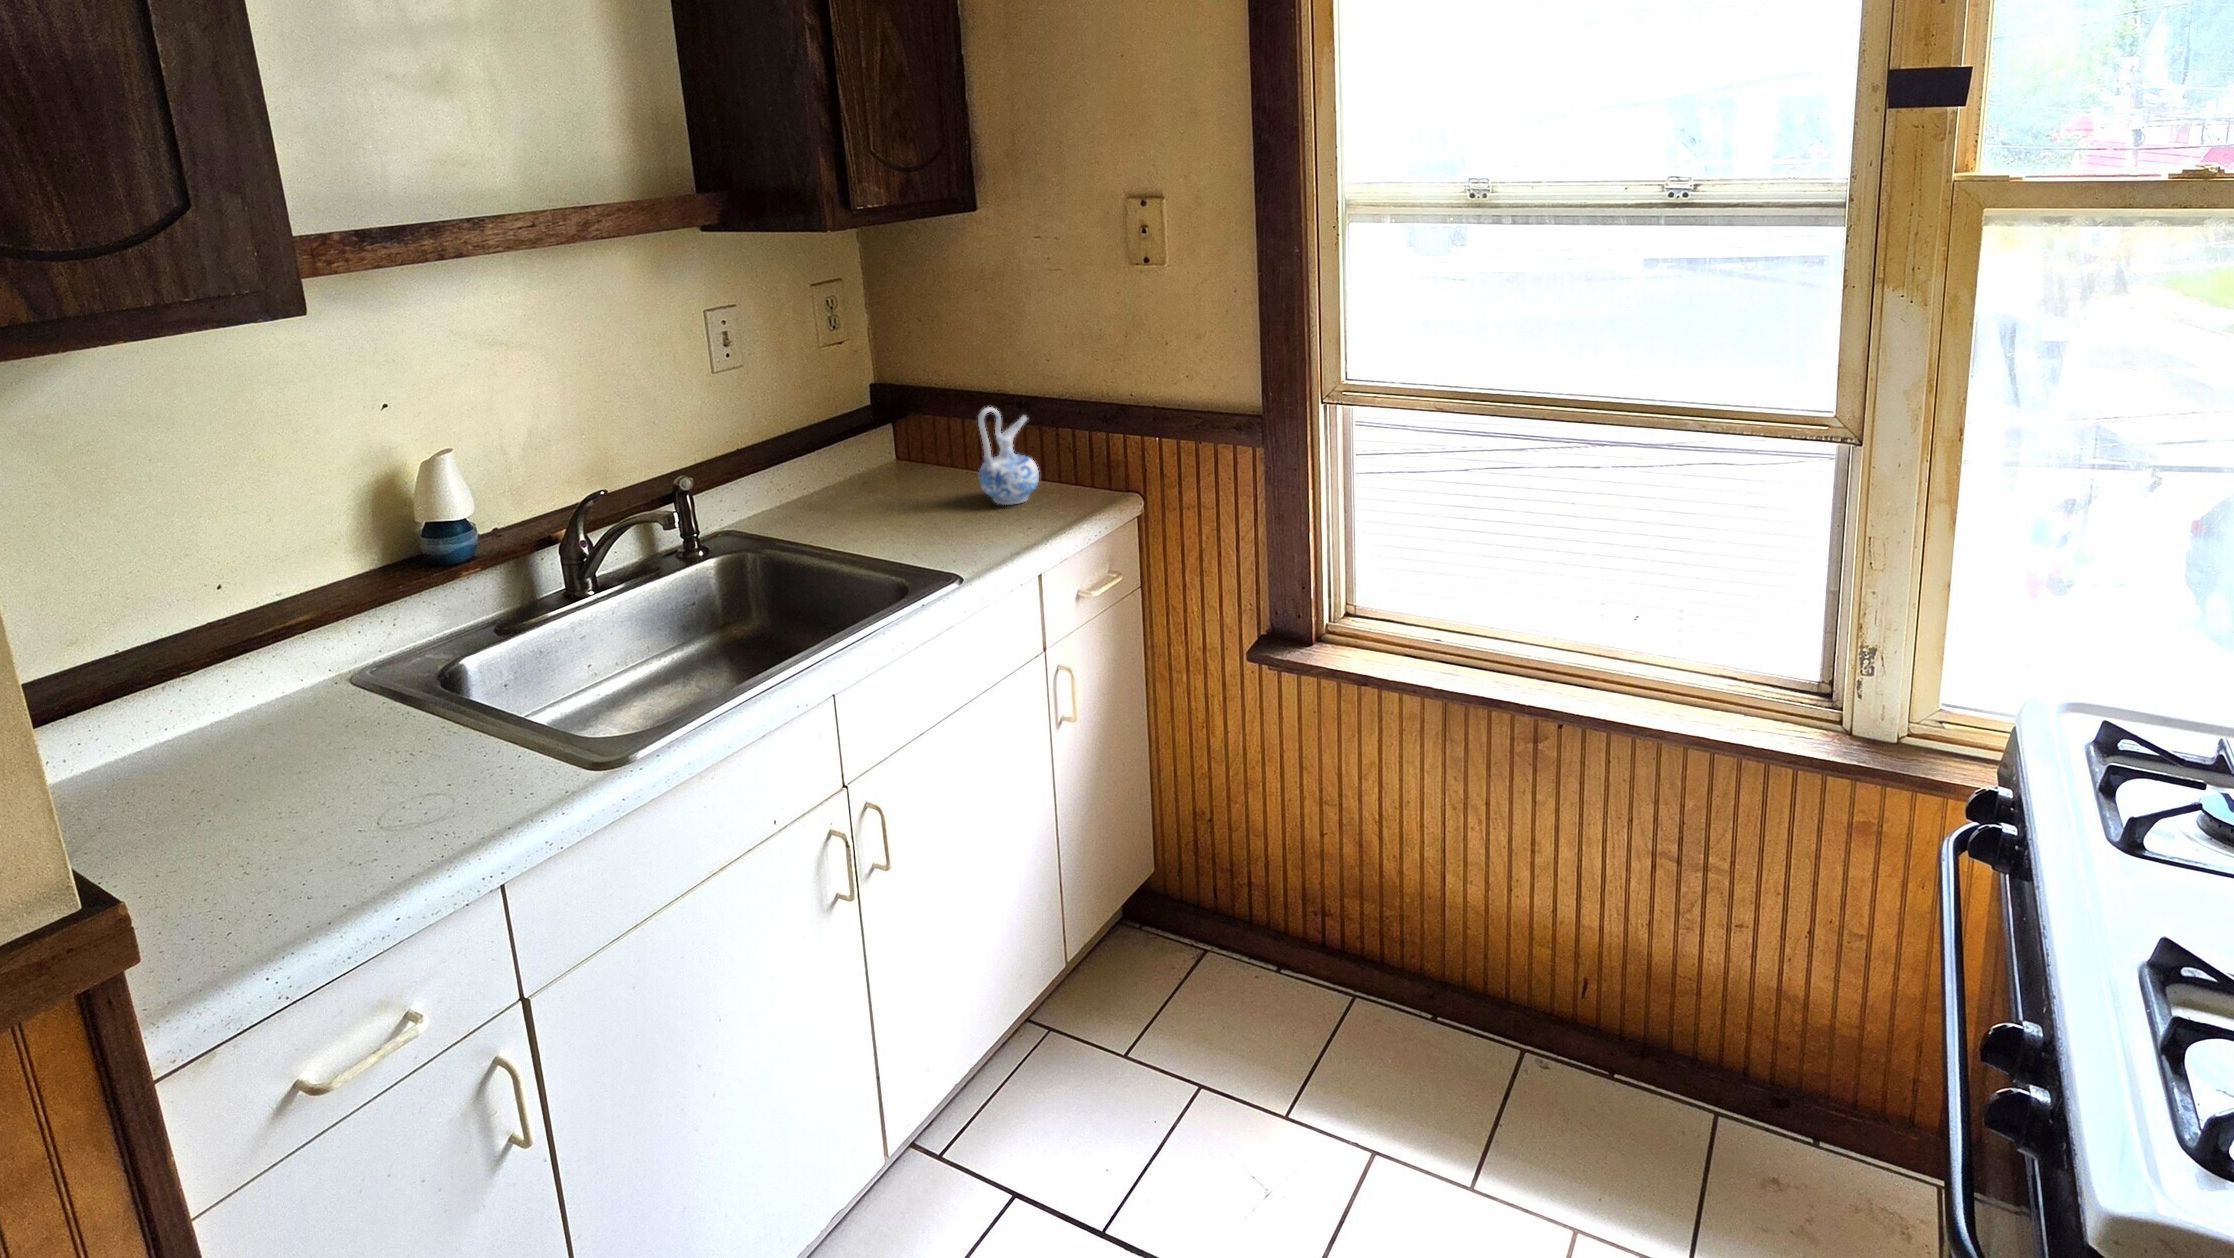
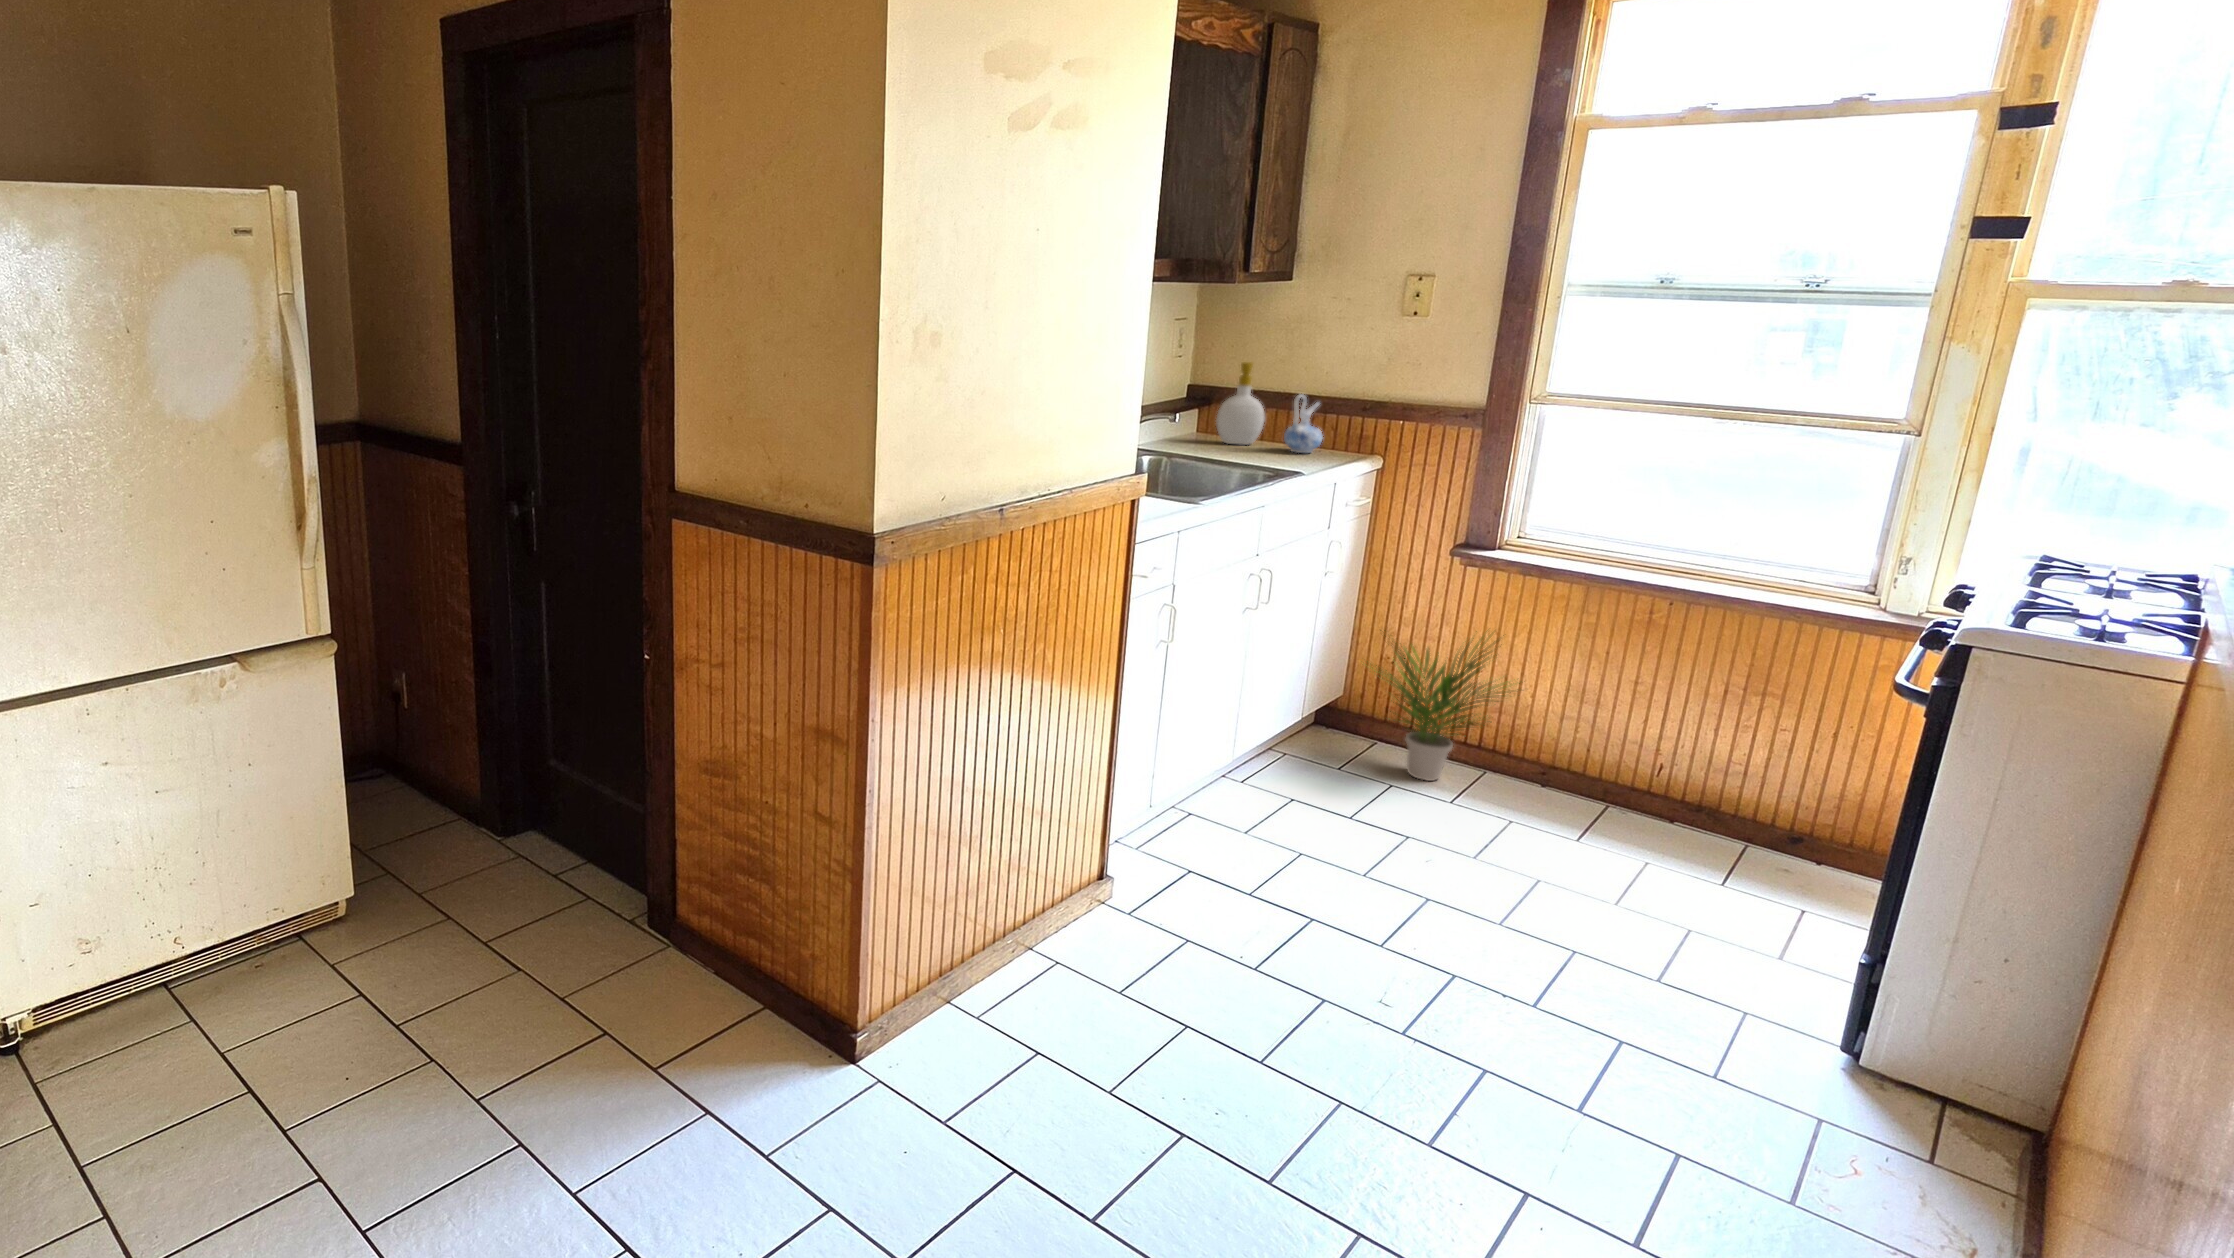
soap bottle: none [886,352,962,490] -> present [1216,362,1265,445]
potted plant: none [1111,785,1364,1071] -> present [1372,638,1520,781]

